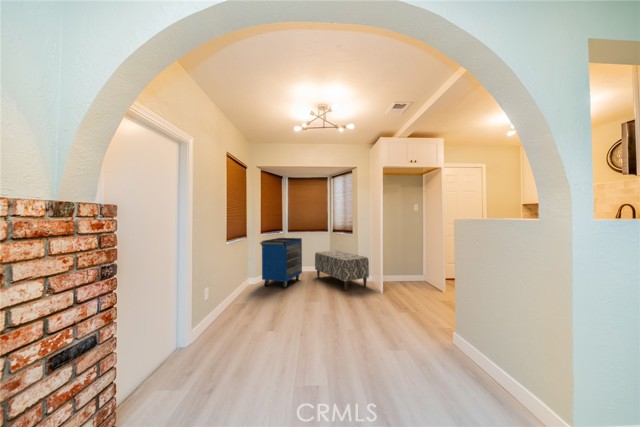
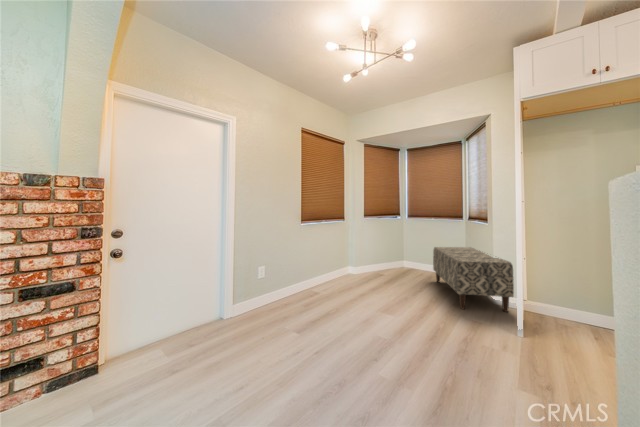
storage cabinet: present [260,238,302,288] -> none [353,225,412,286]

